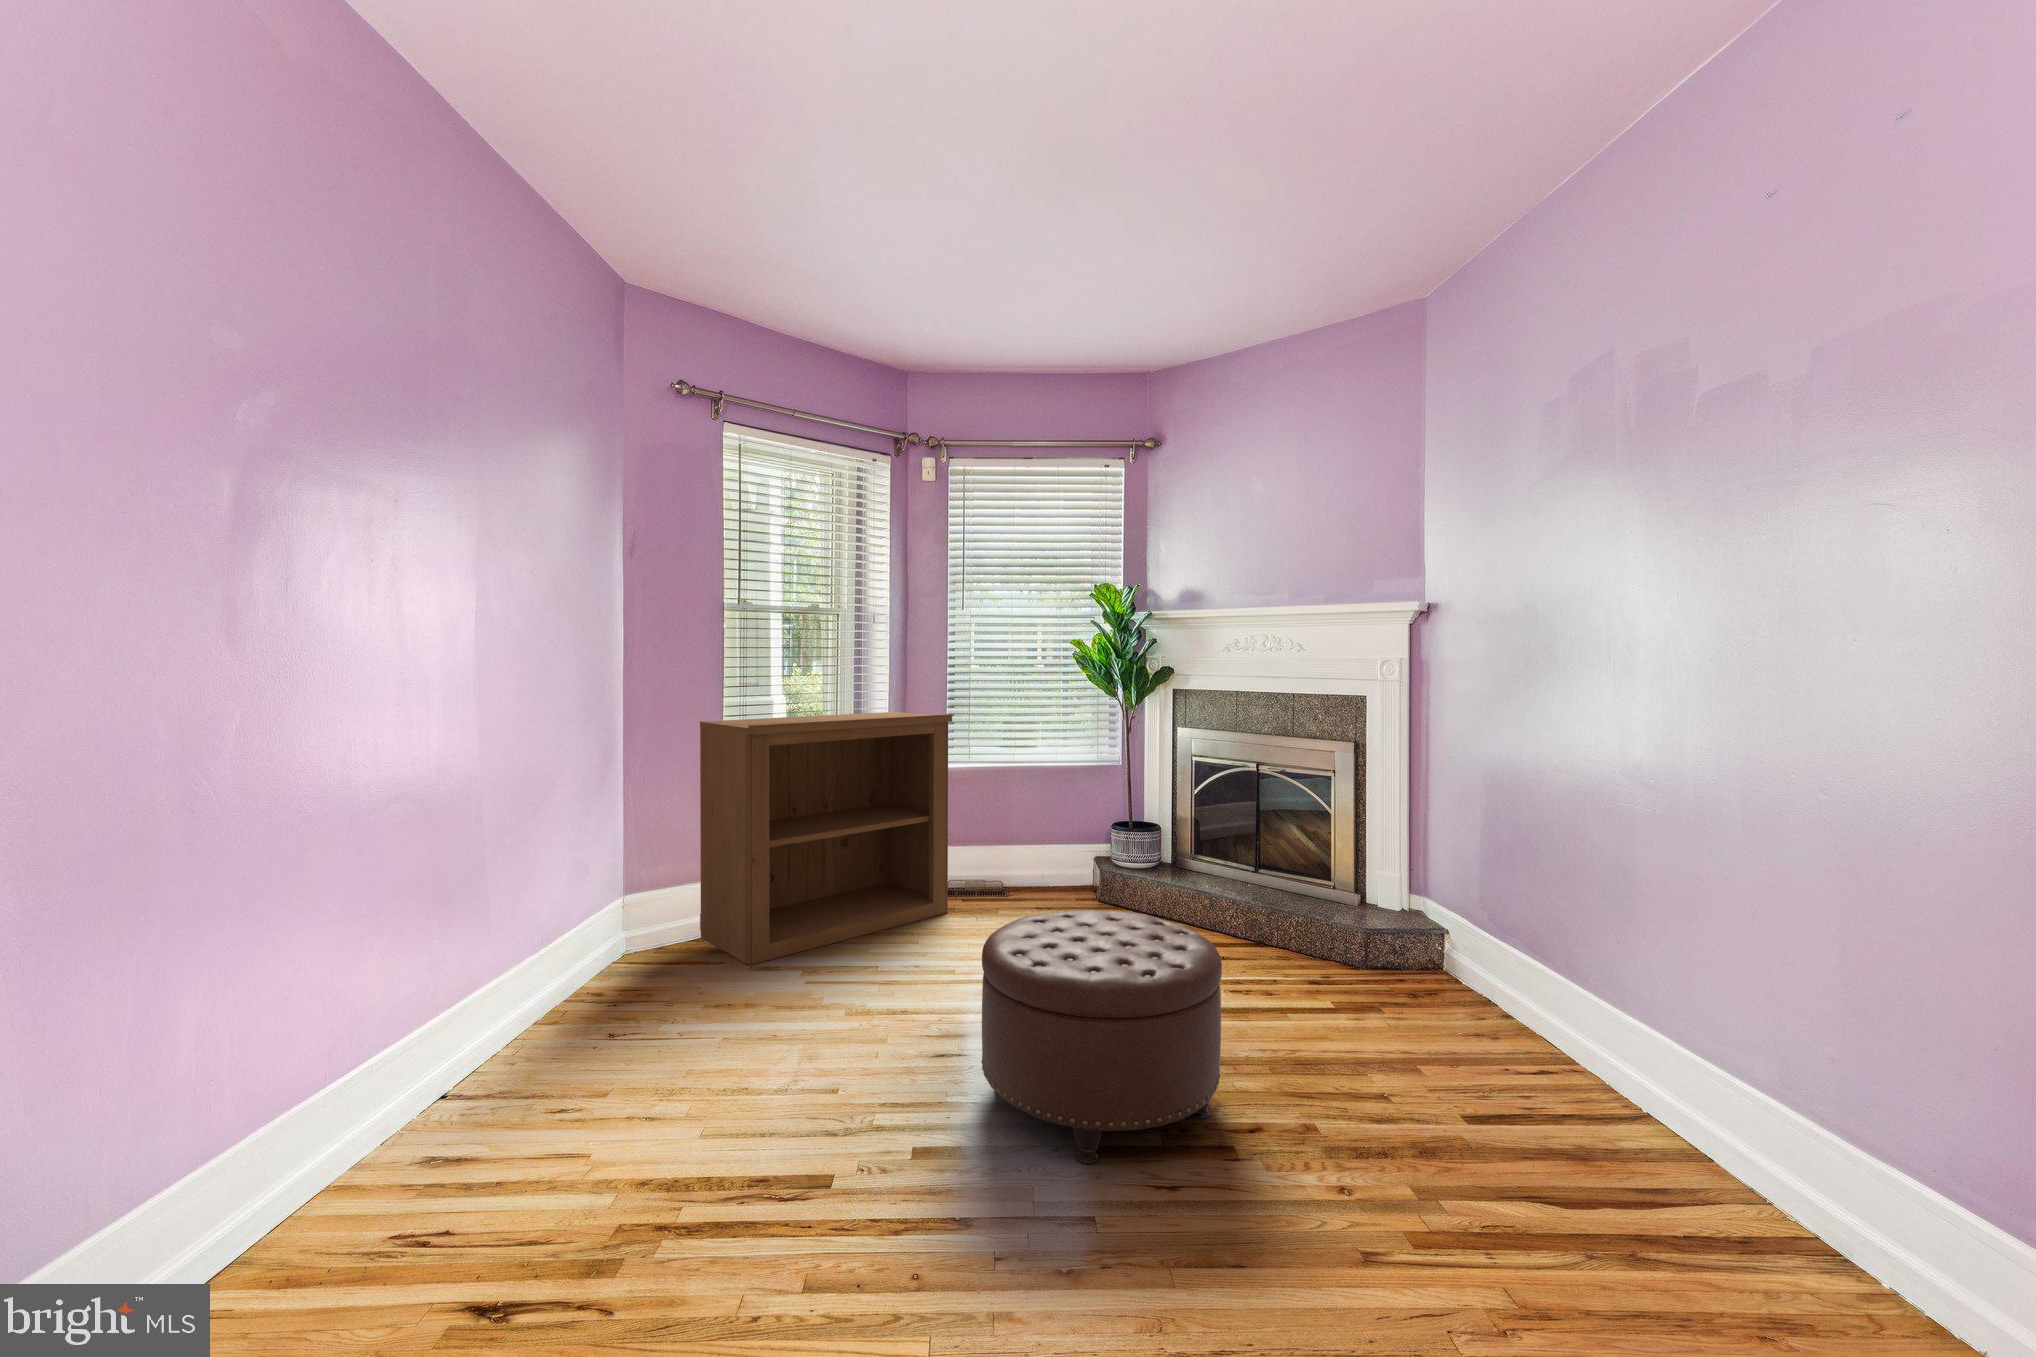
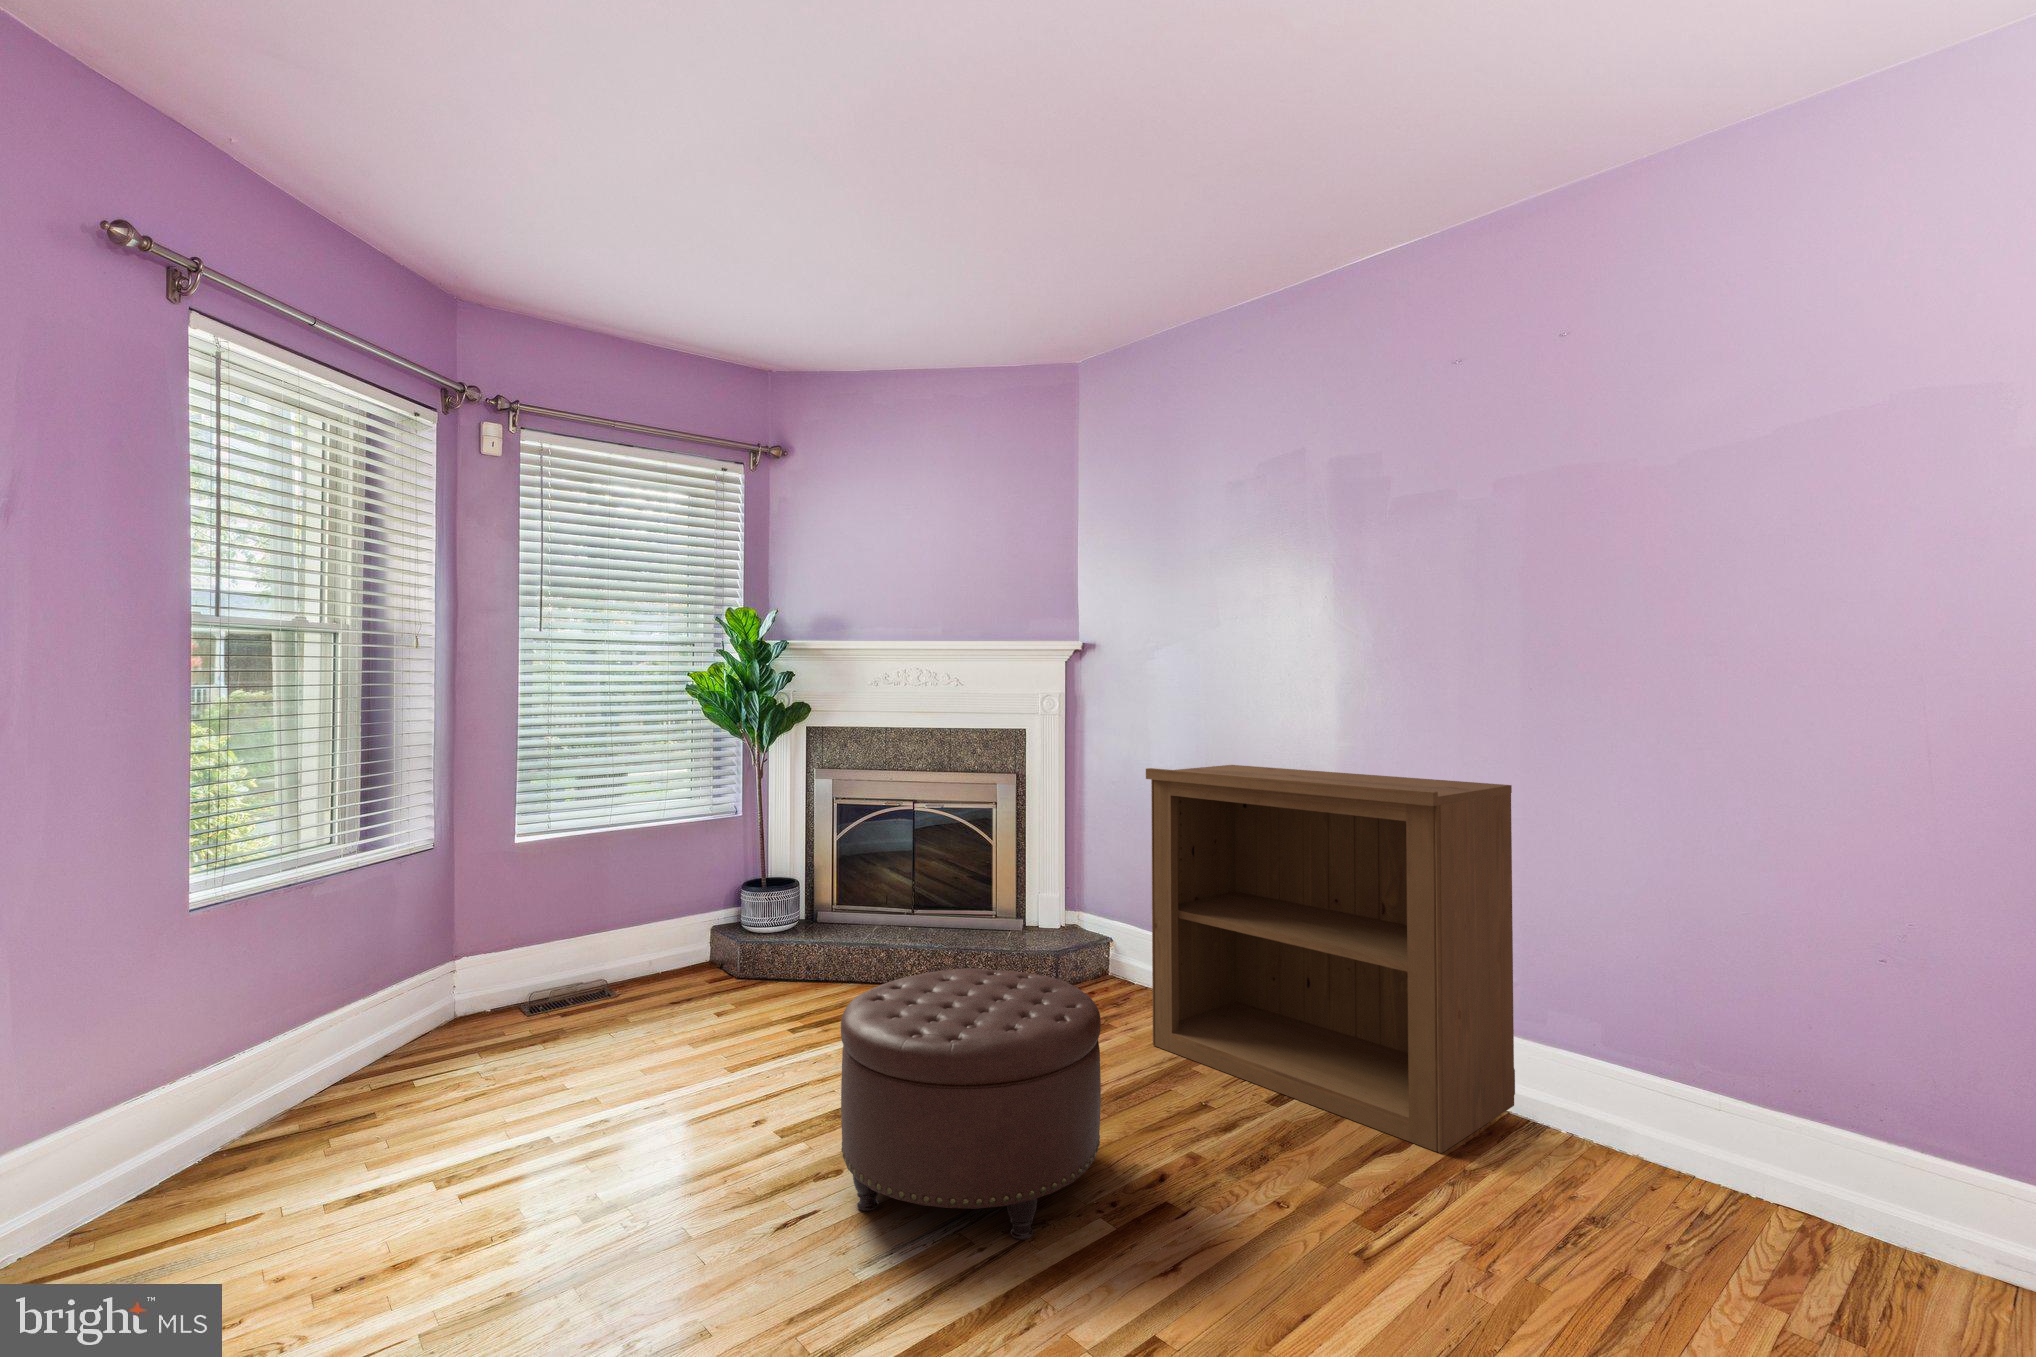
bookshelf: present [700,712,952,965] -> present [1146,765,1515,1153]

